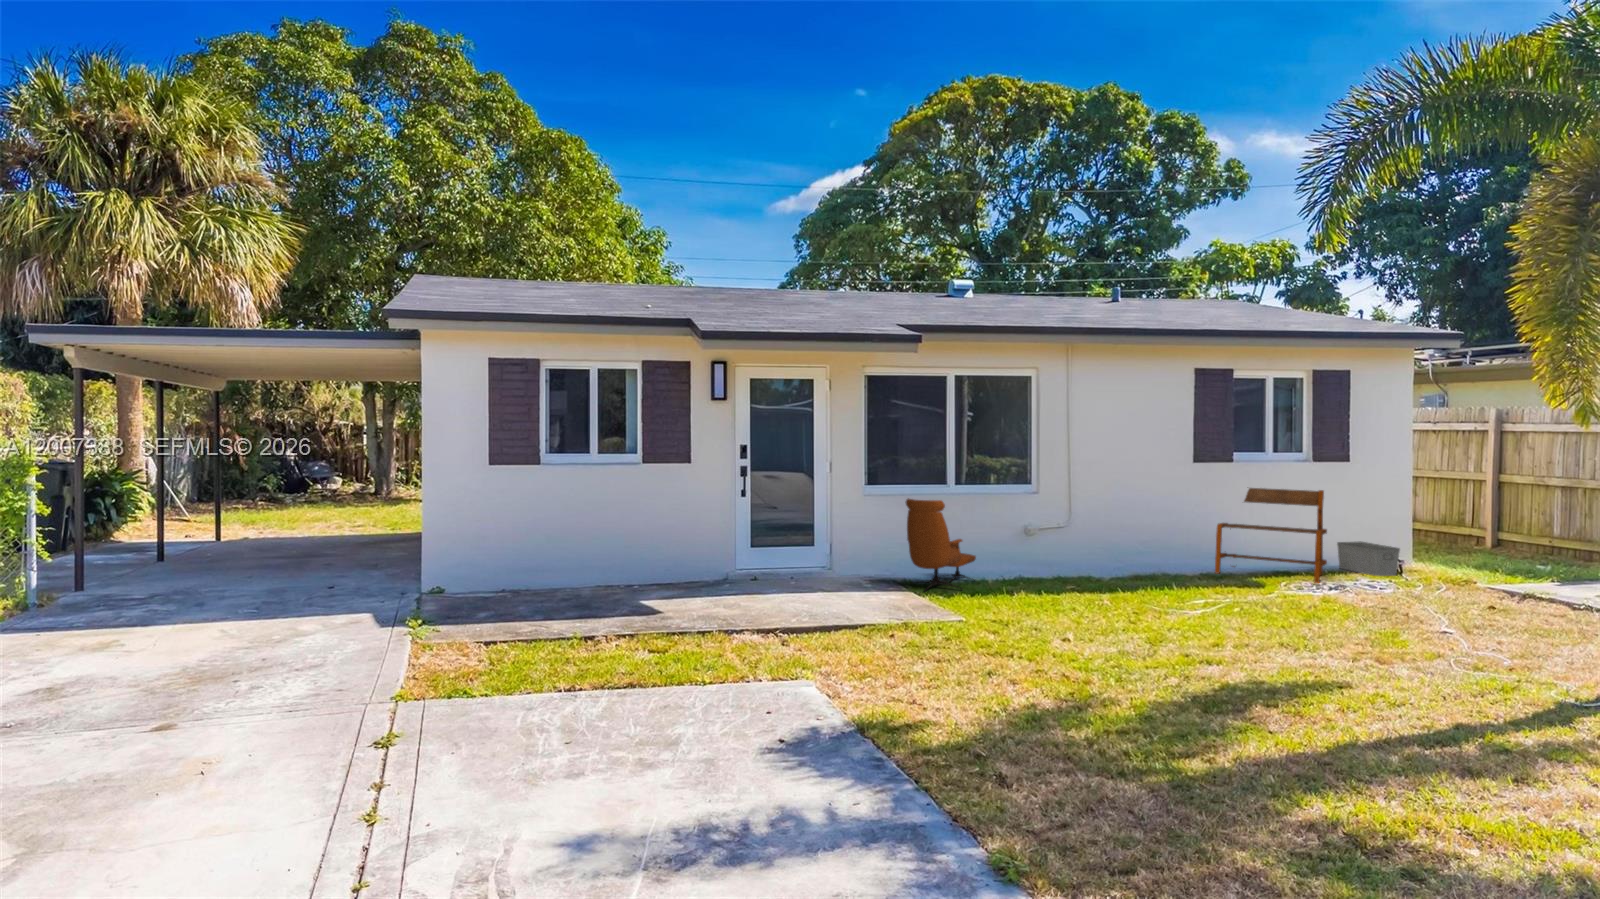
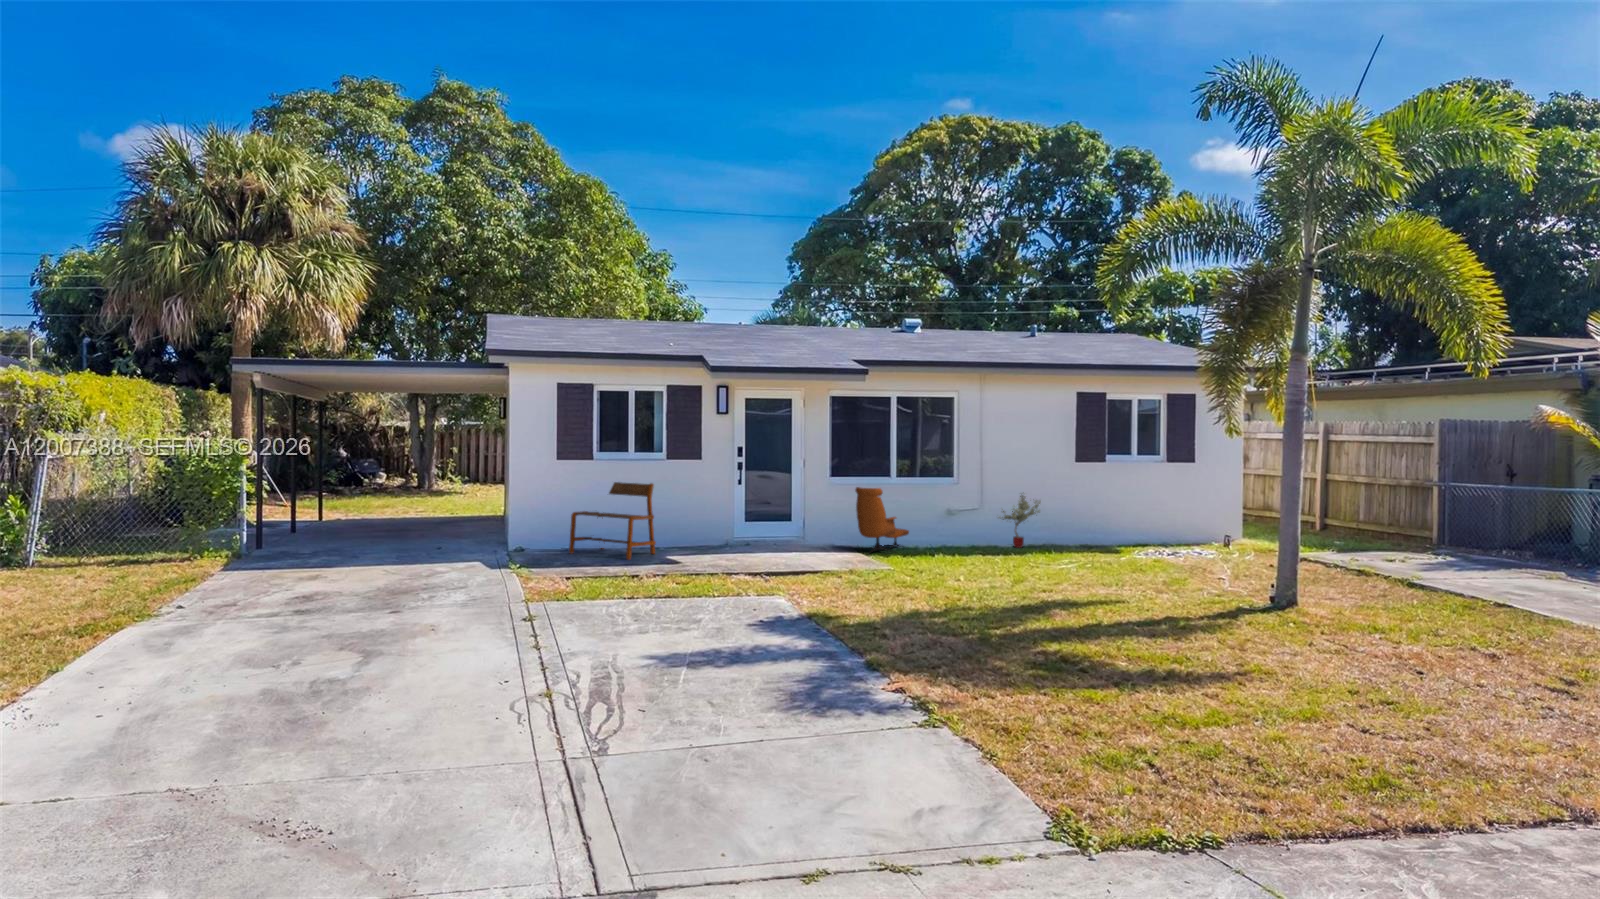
bench: present [1215,488,1327,583] -> present [569,482,656,560]
potted tree: none [1092,502,1152,577] -> present [999,495,1041,548]
storage bin: present [1337,541,1400,576] -> none [1185,524,1227,549]

